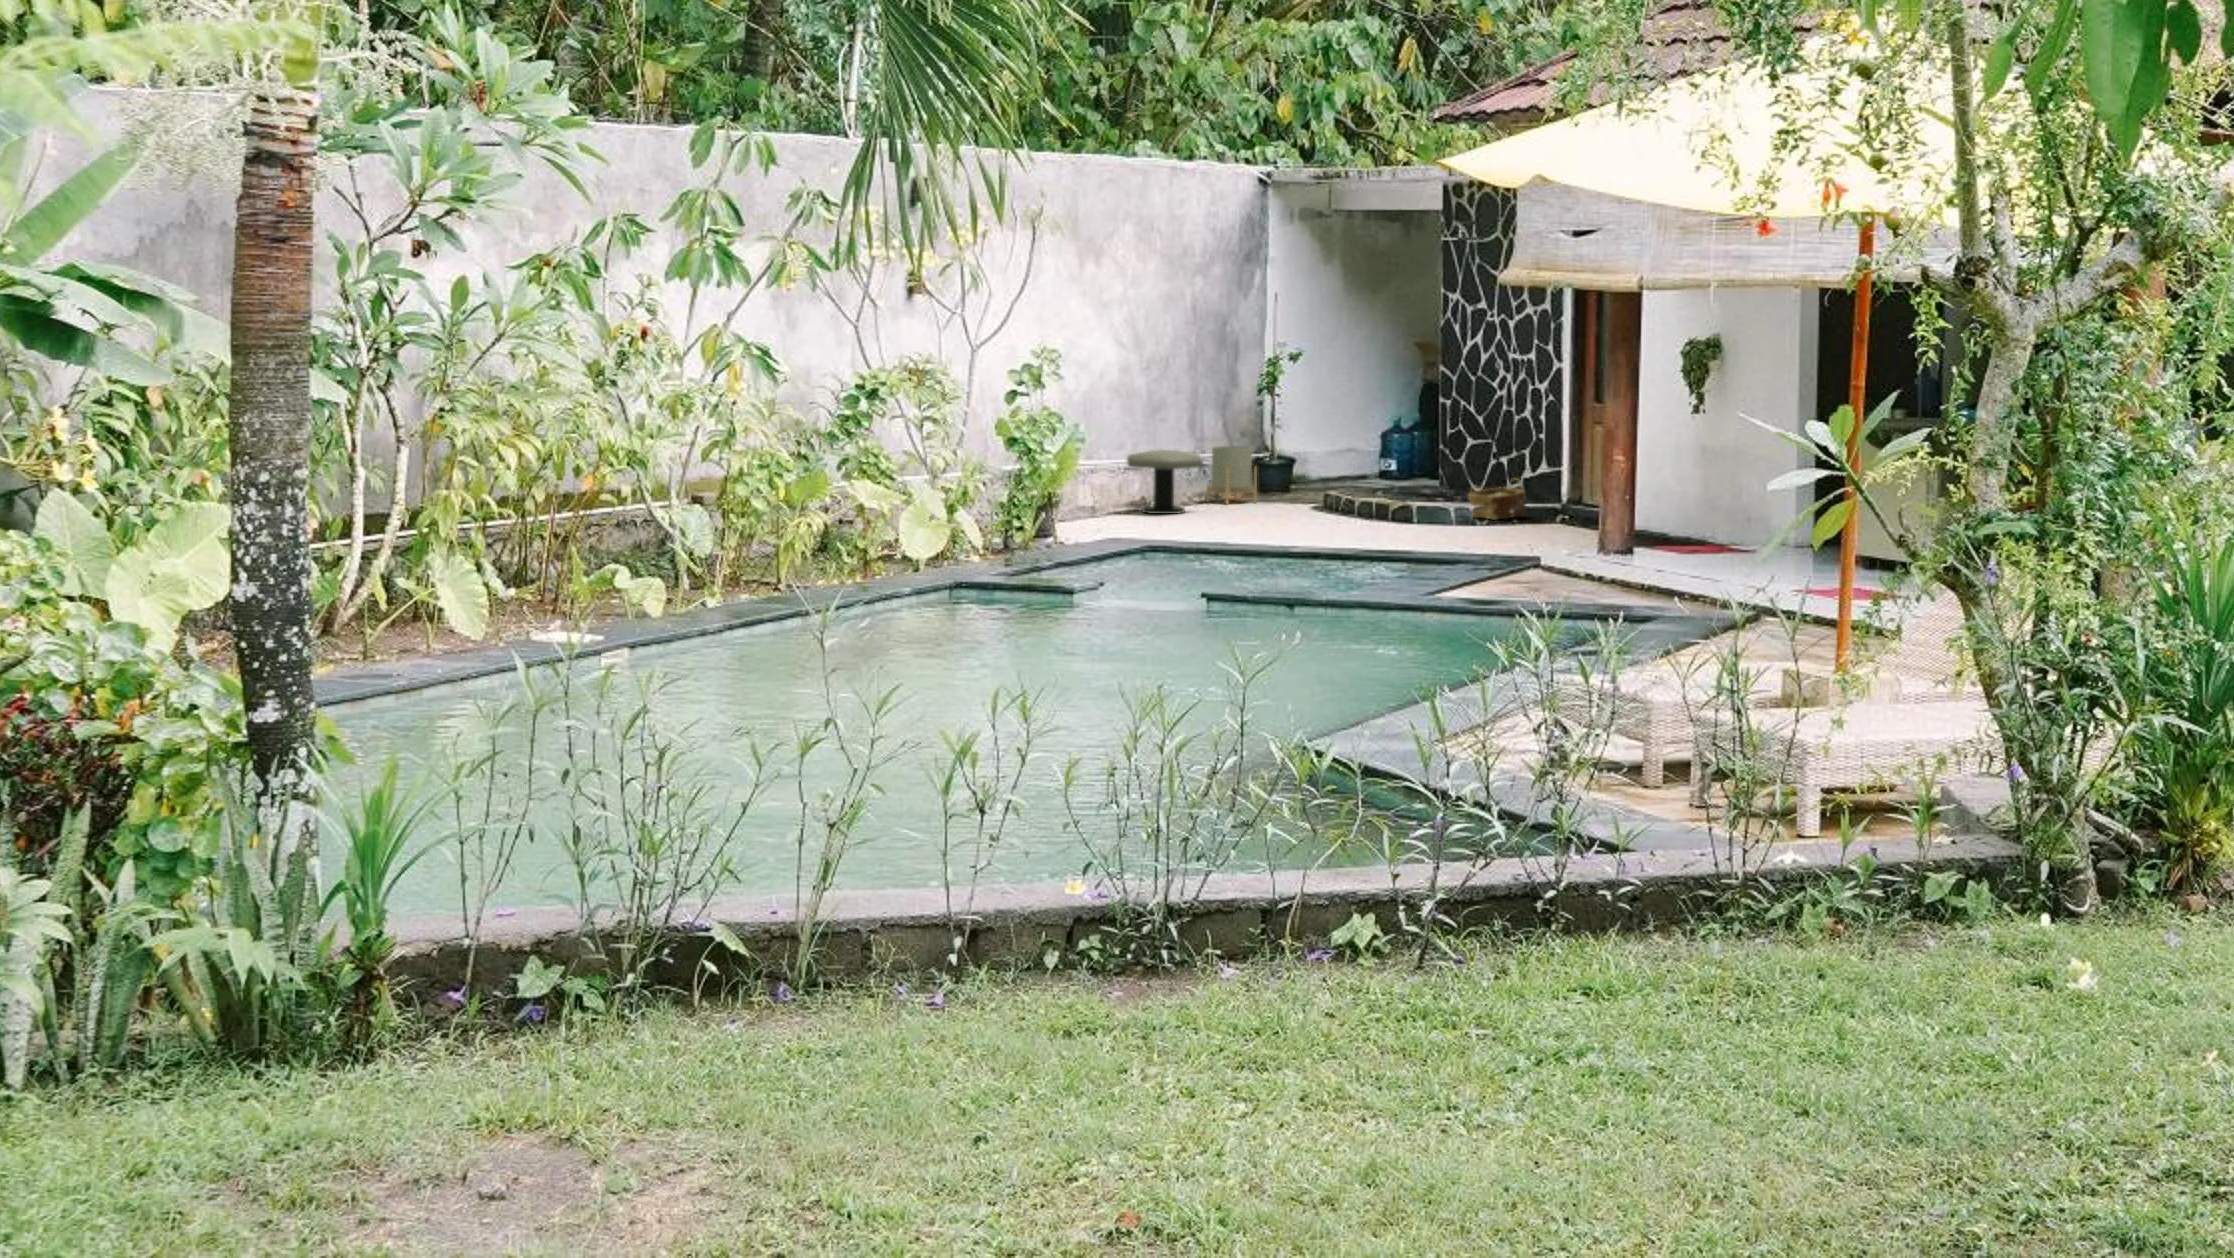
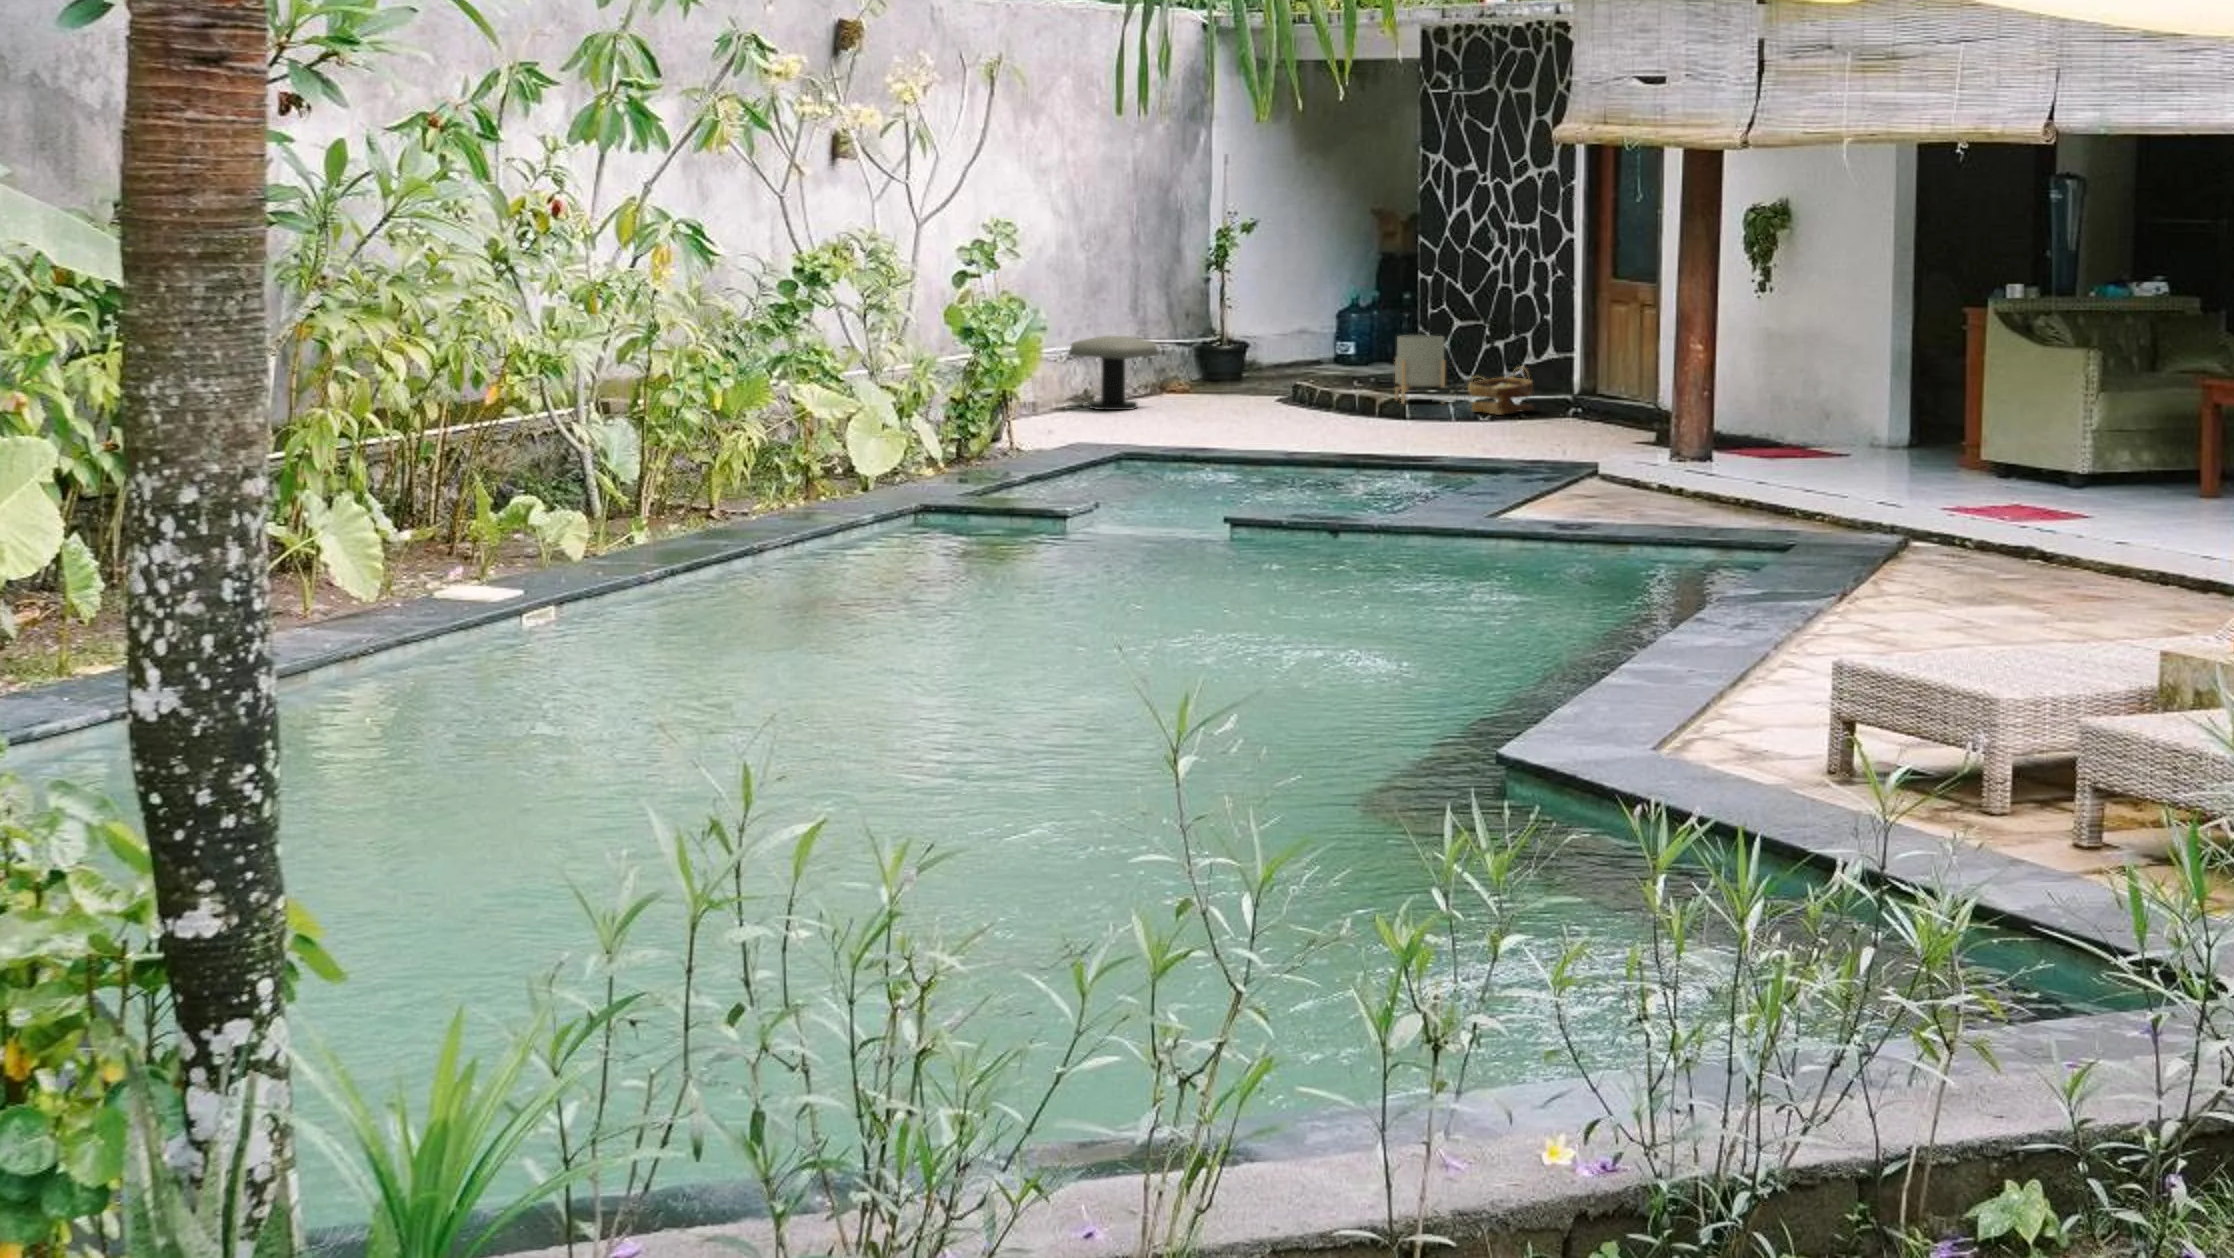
planter: present [1206,446,1257,503] -> present [1395,335,1446,403]

